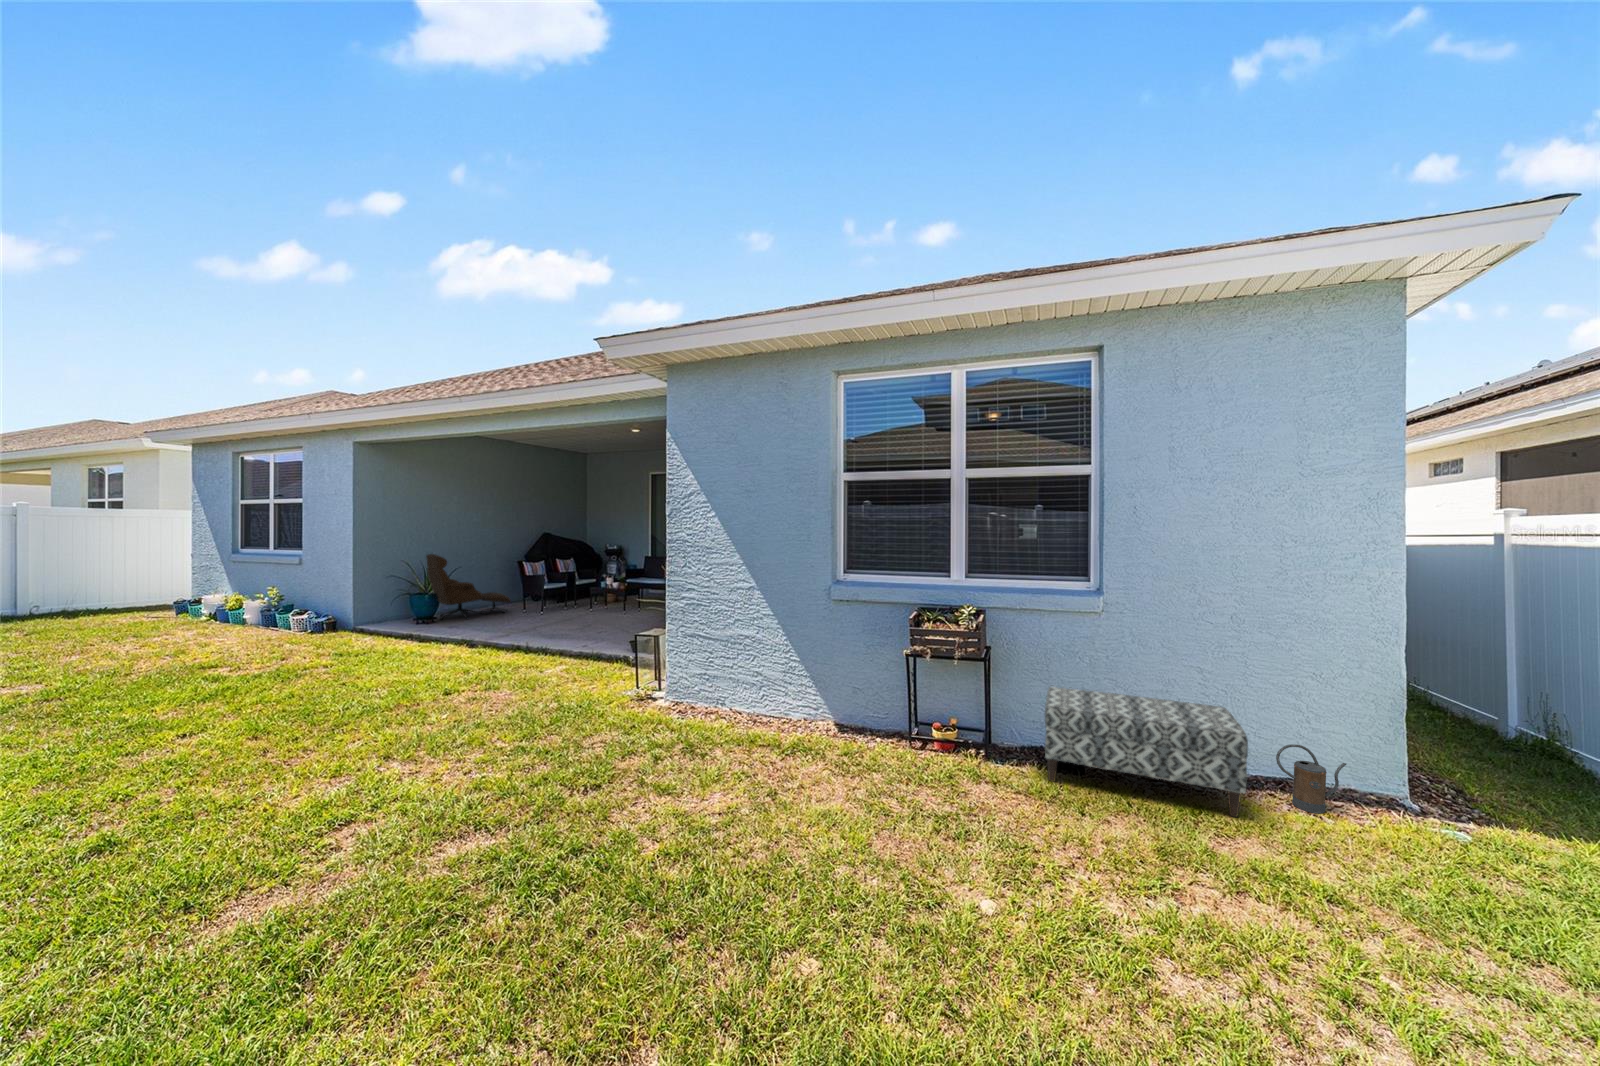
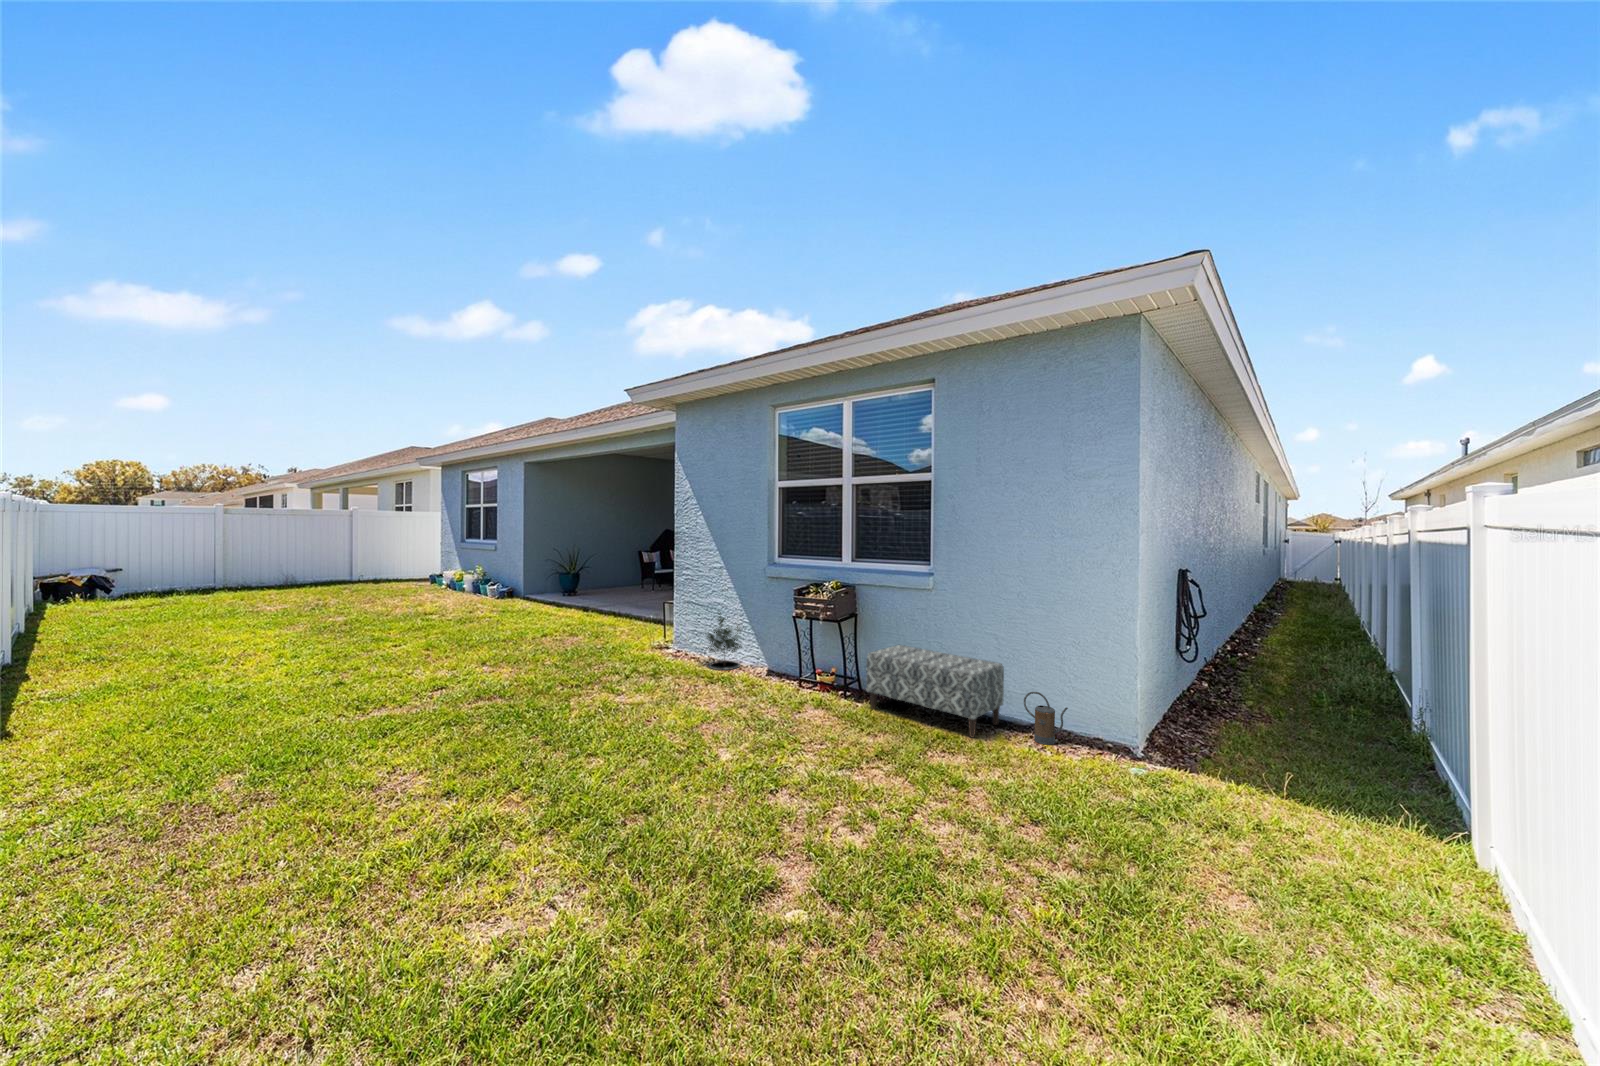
lounge chair: present [426,554,511,620] -> none [571,545,629,595]
potted tree: none [746,649,797,735] -> present [707,611,740,670]

